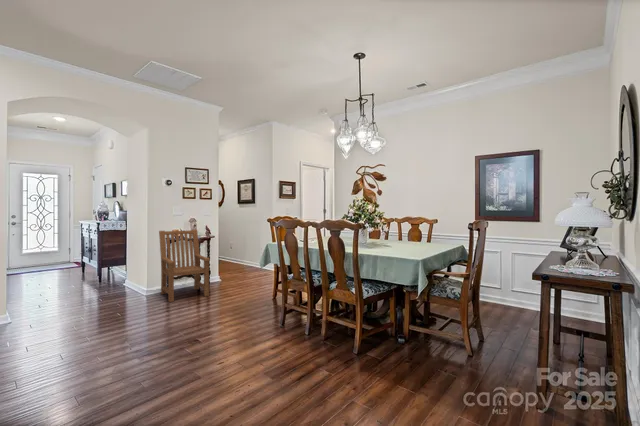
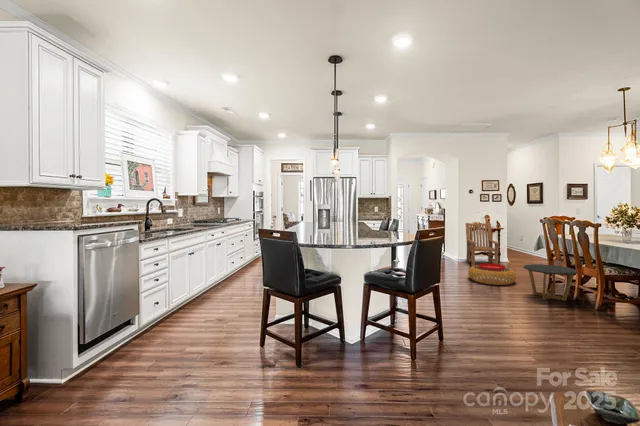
side table: none [256,291,330,359] -> present [524,264,578,301]
pouf: none [160,298,240,343] -> present [468,263,516,285]

